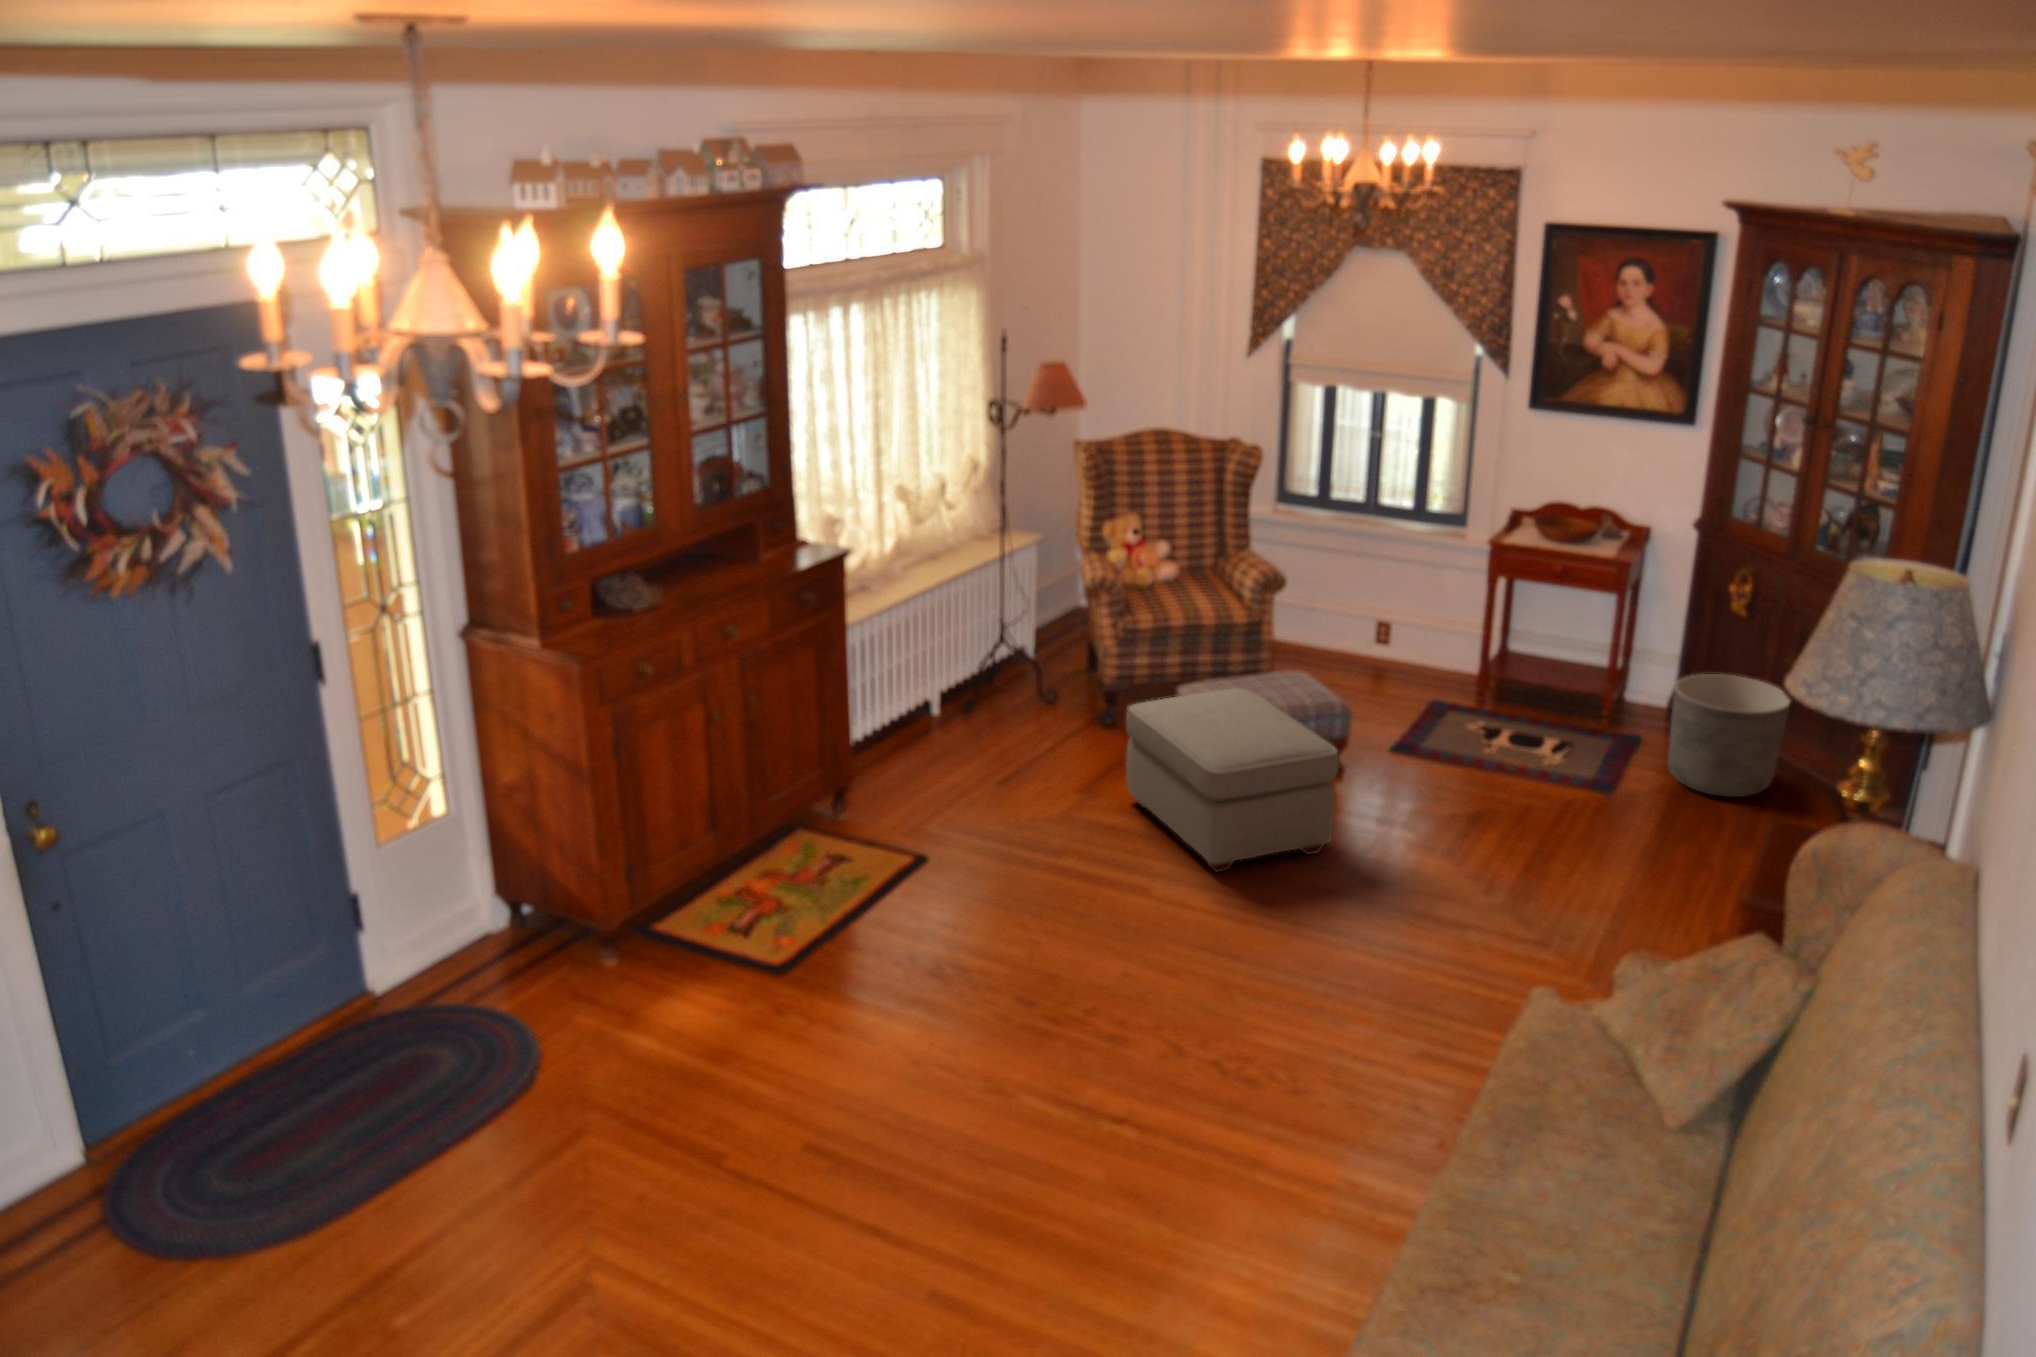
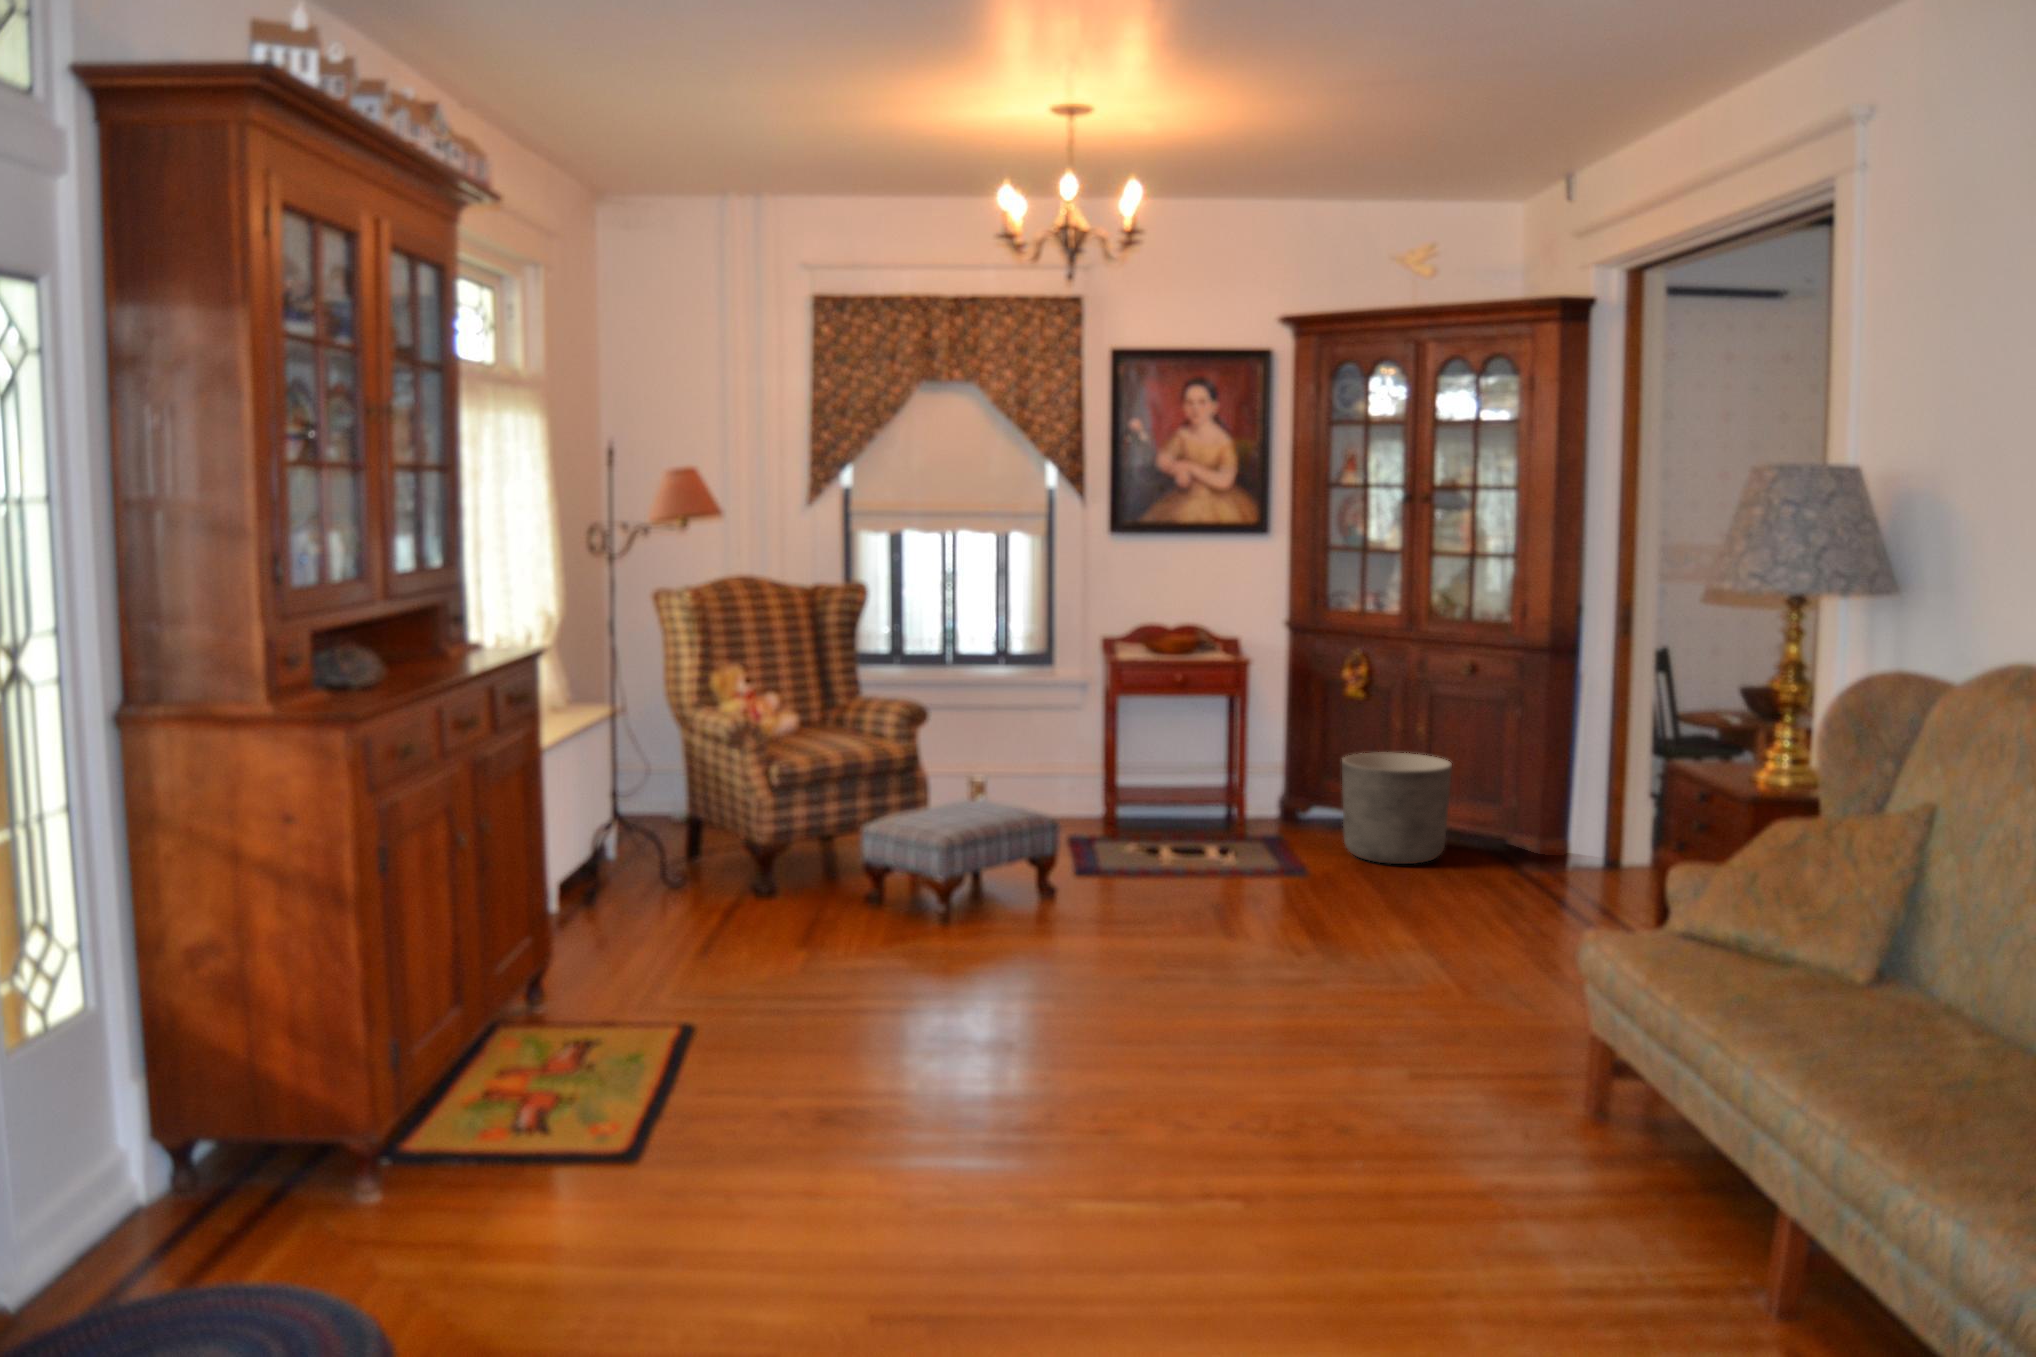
ottoman: present [1126,688,1339,872] -> none [871,805,1151,997]

